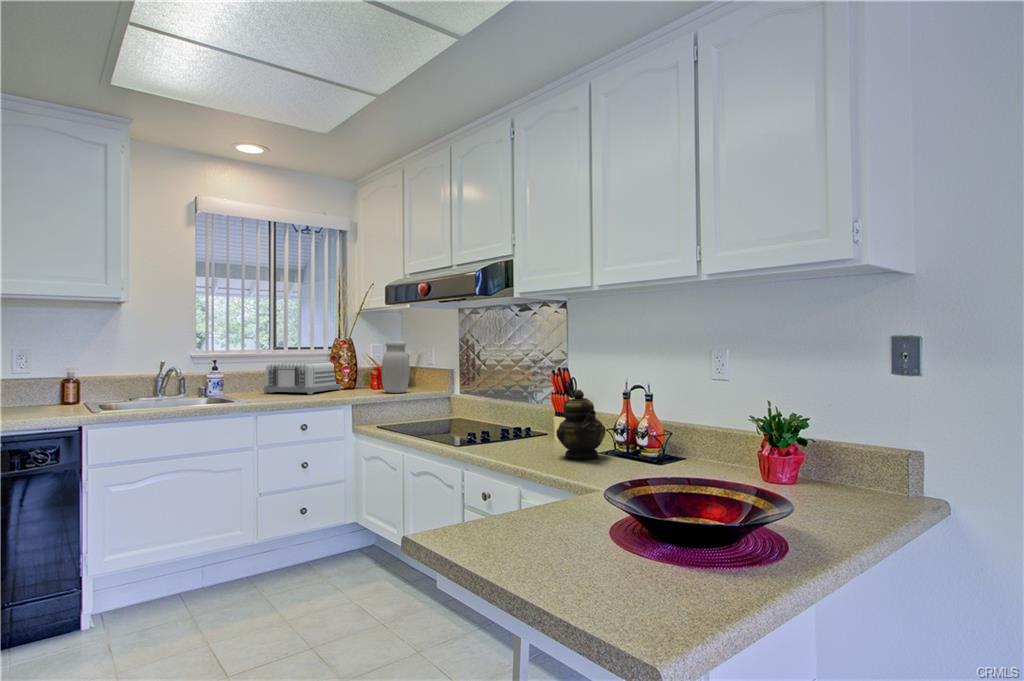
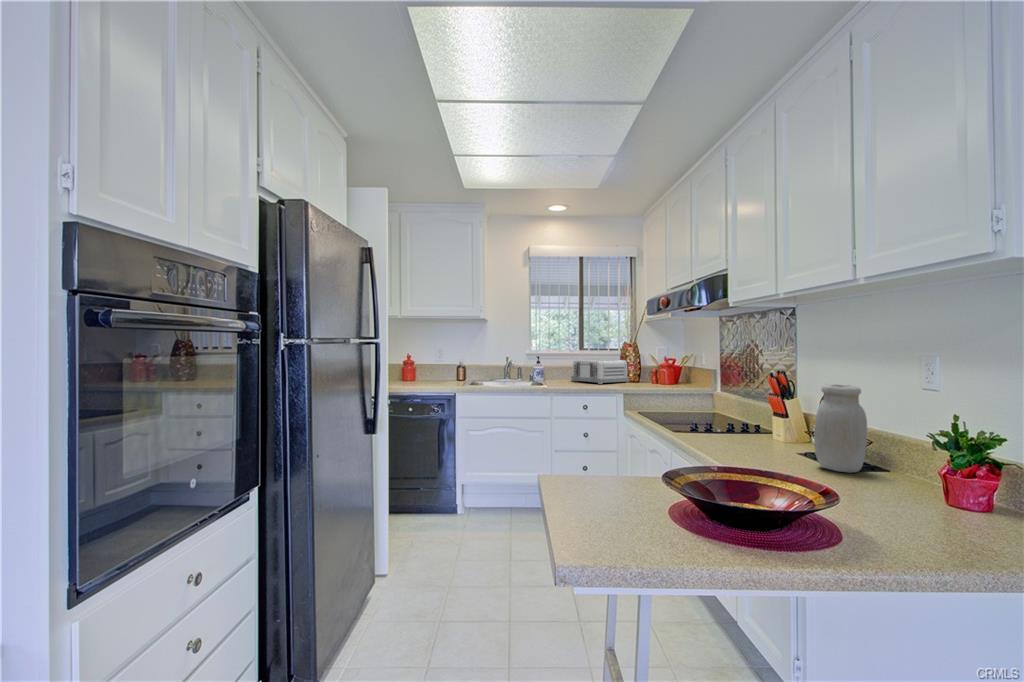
jar: present [382,341,409,393] -> present [814,385,867,473]
teapot: present [556,390,606,460] -> none [748,392,799,456]

